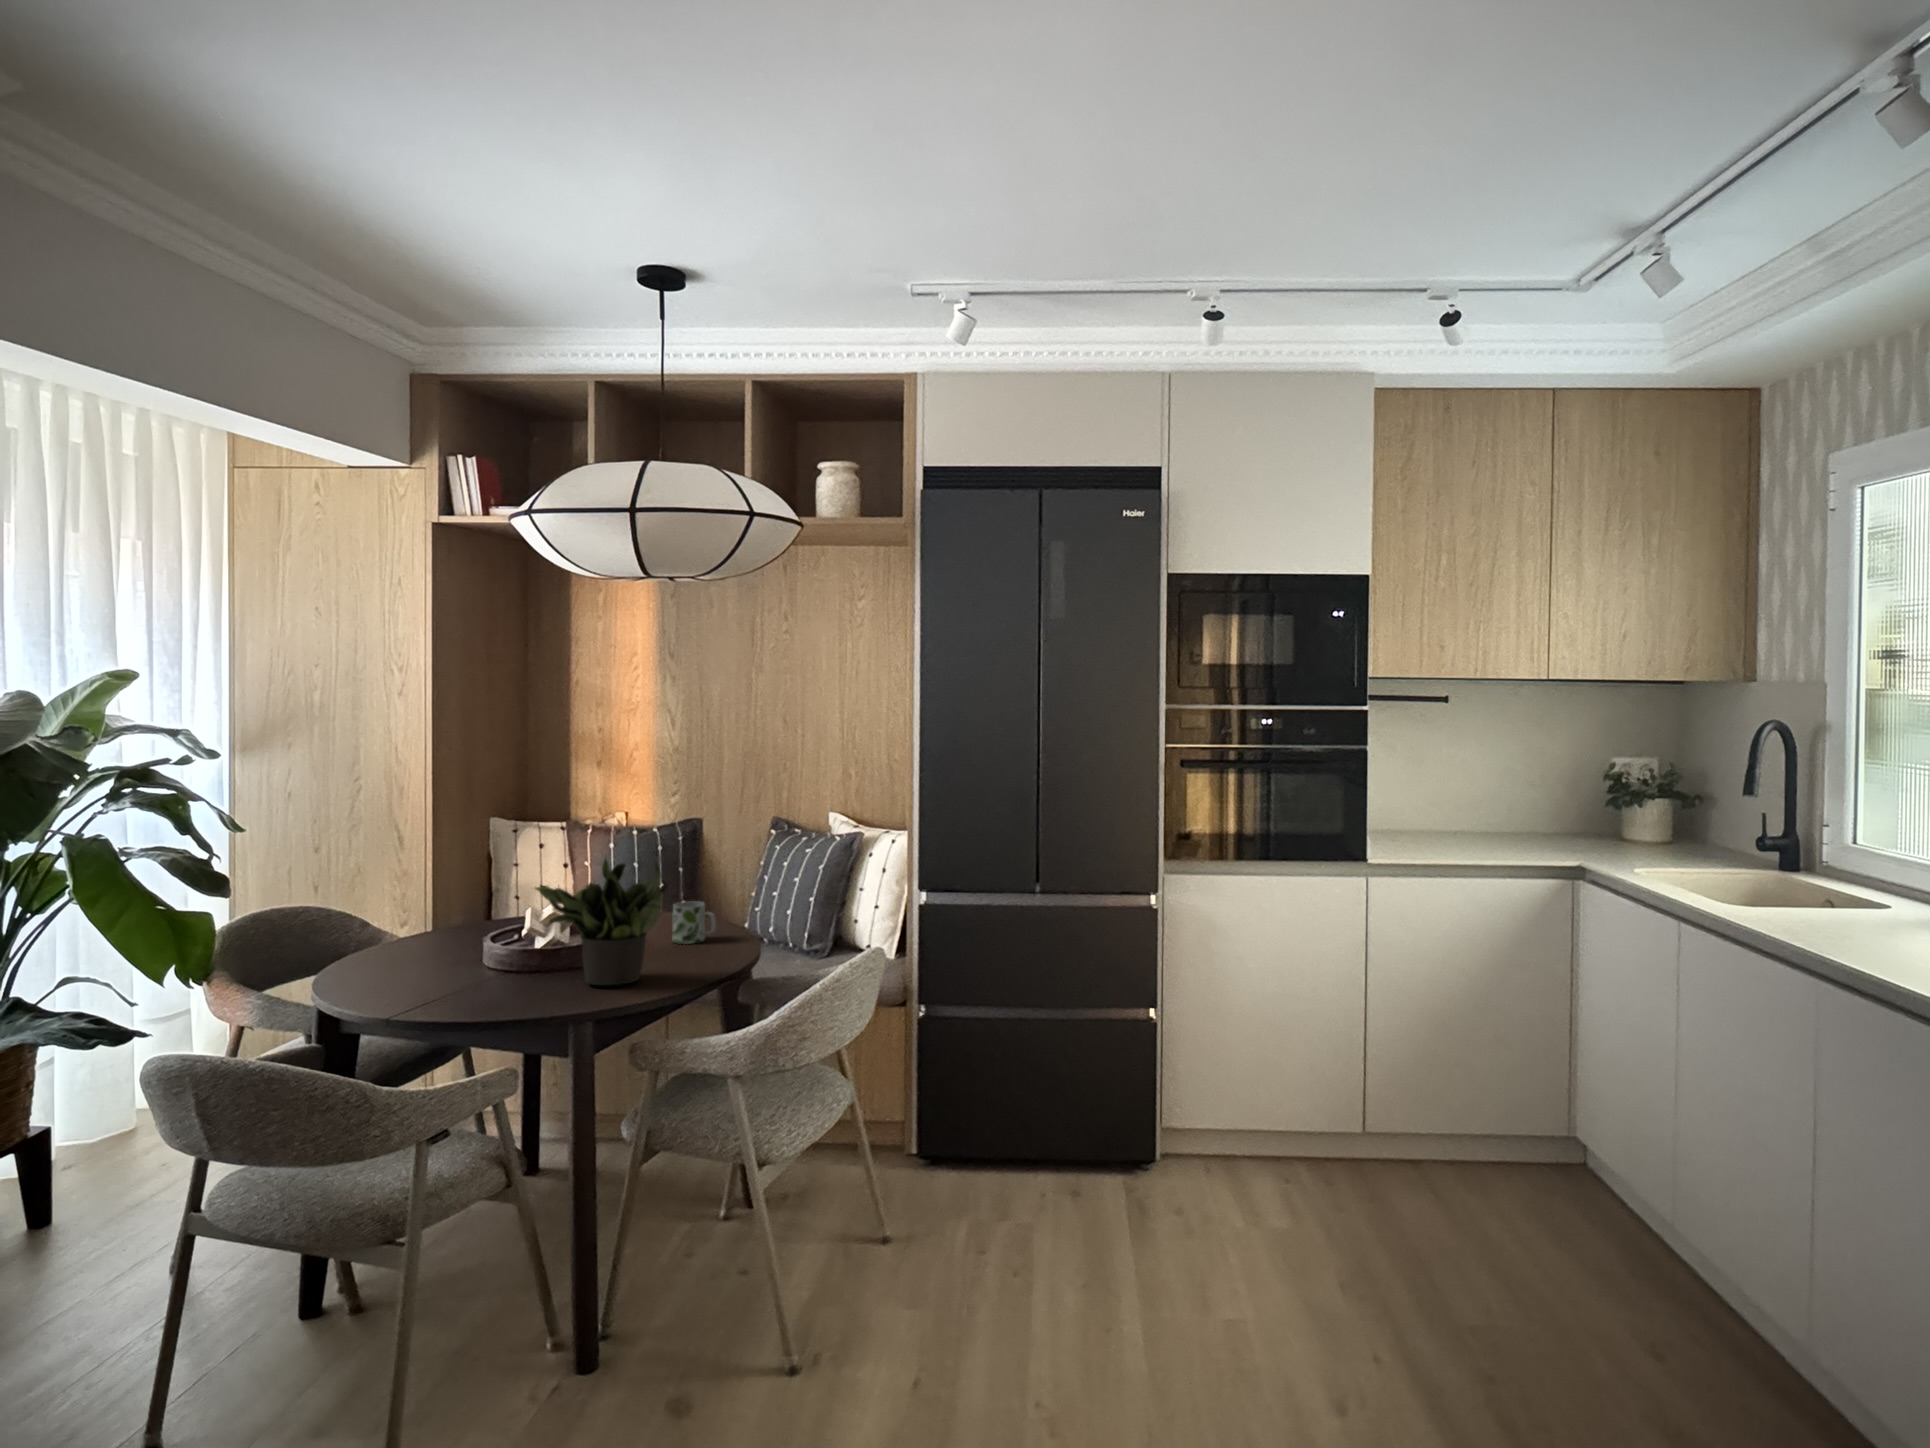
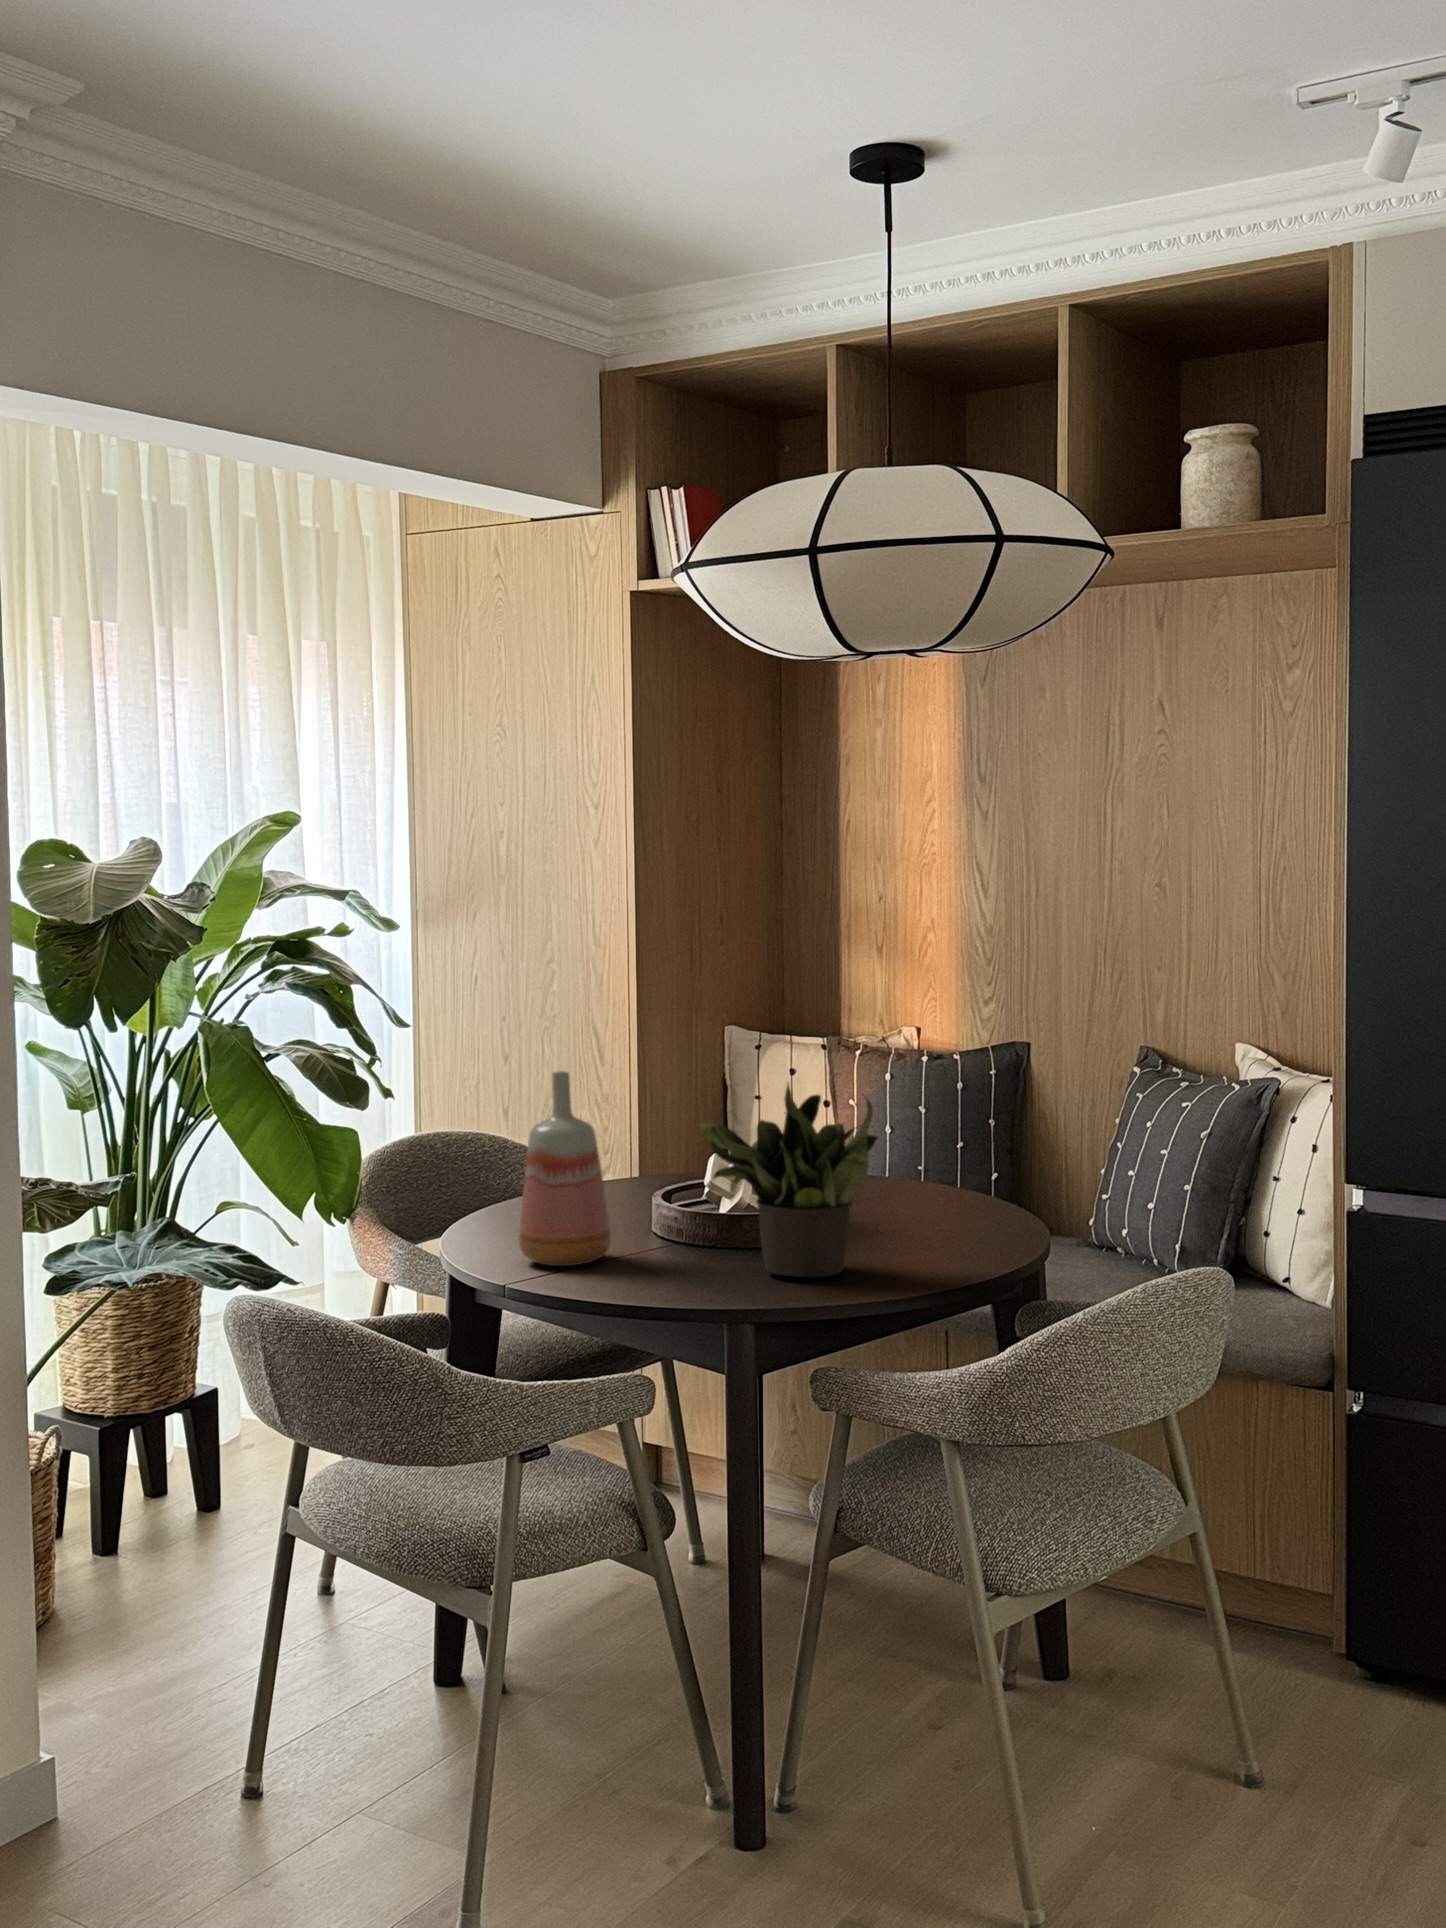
vase: none [390,857,463,996] -> present [519,1071,612,1266]
mug: present [672,901,716,944] -> none [924,1166,988,1232]

